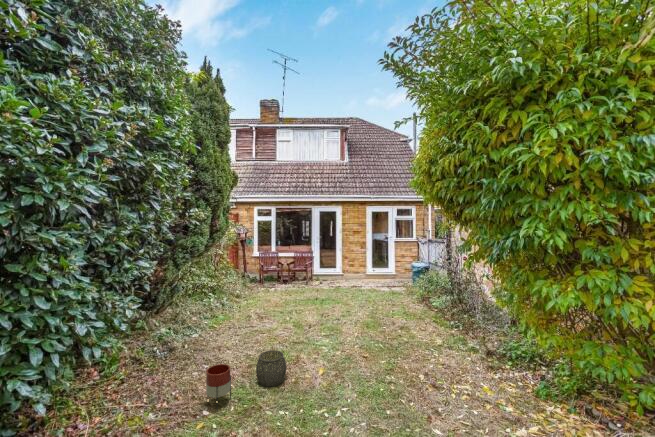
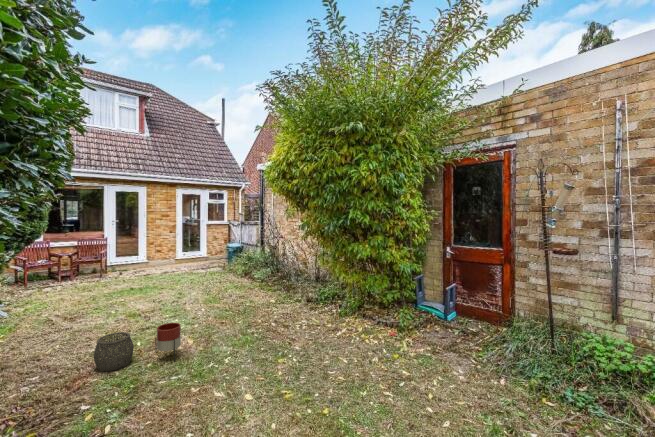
planter: present [206,364,231,411] -> present [155,323,181,361]

